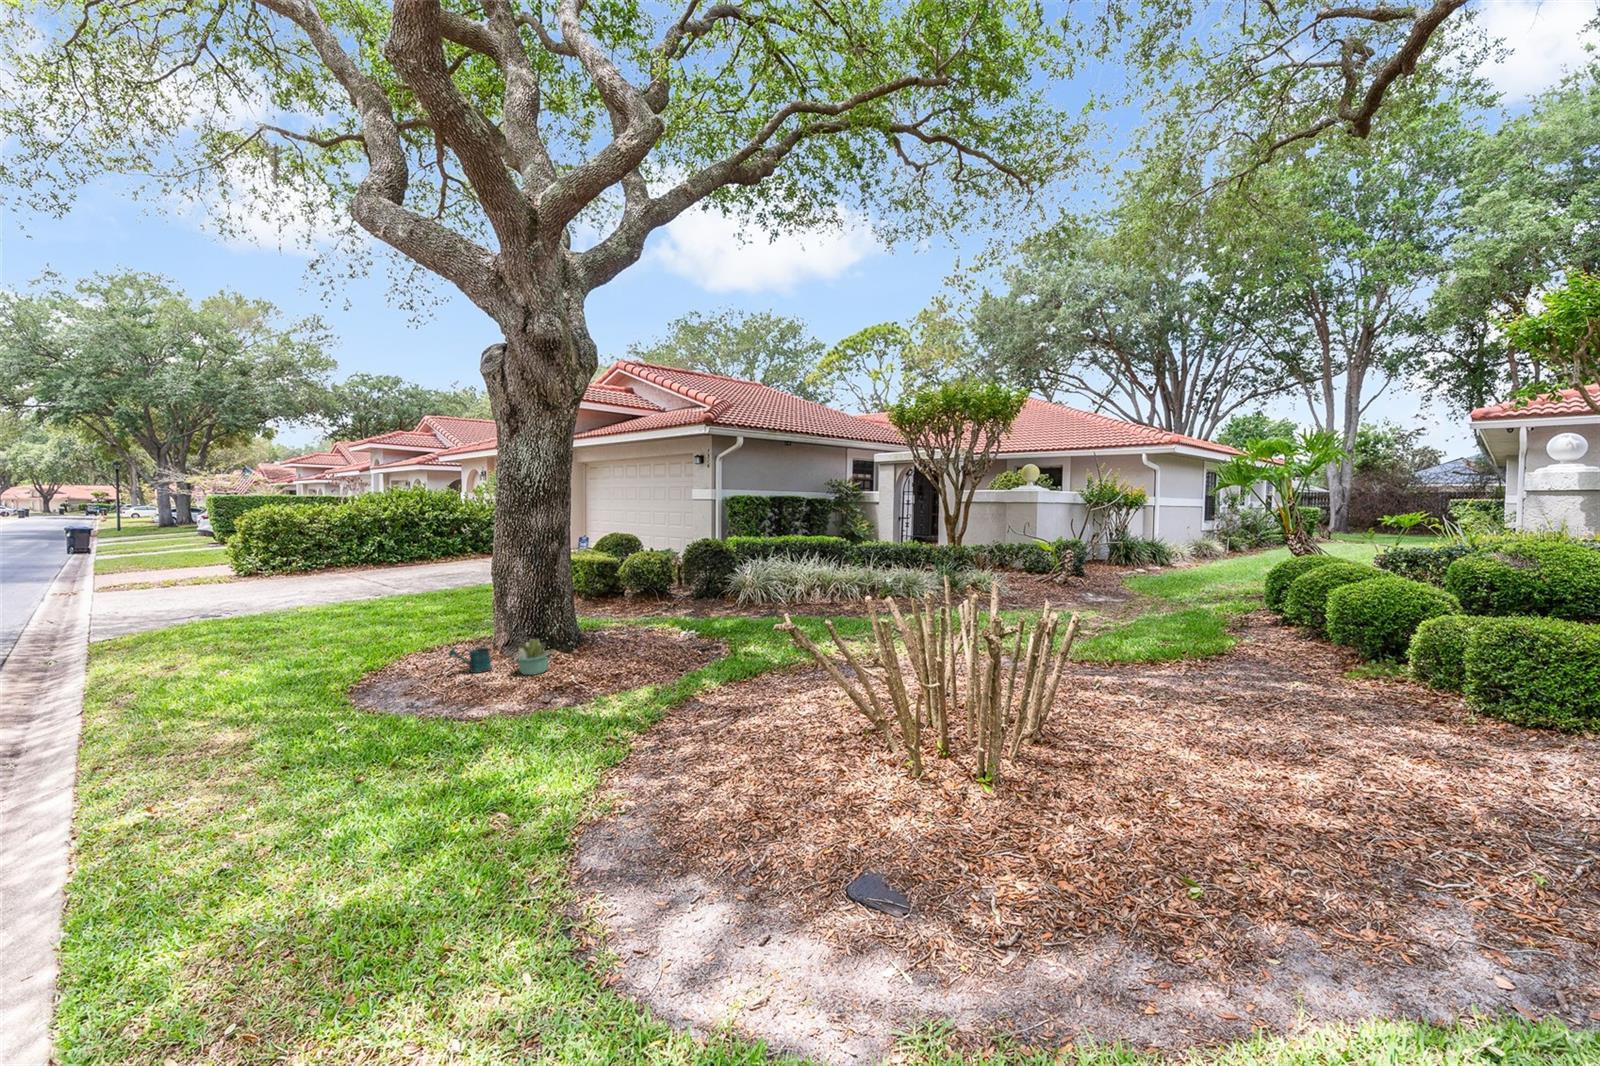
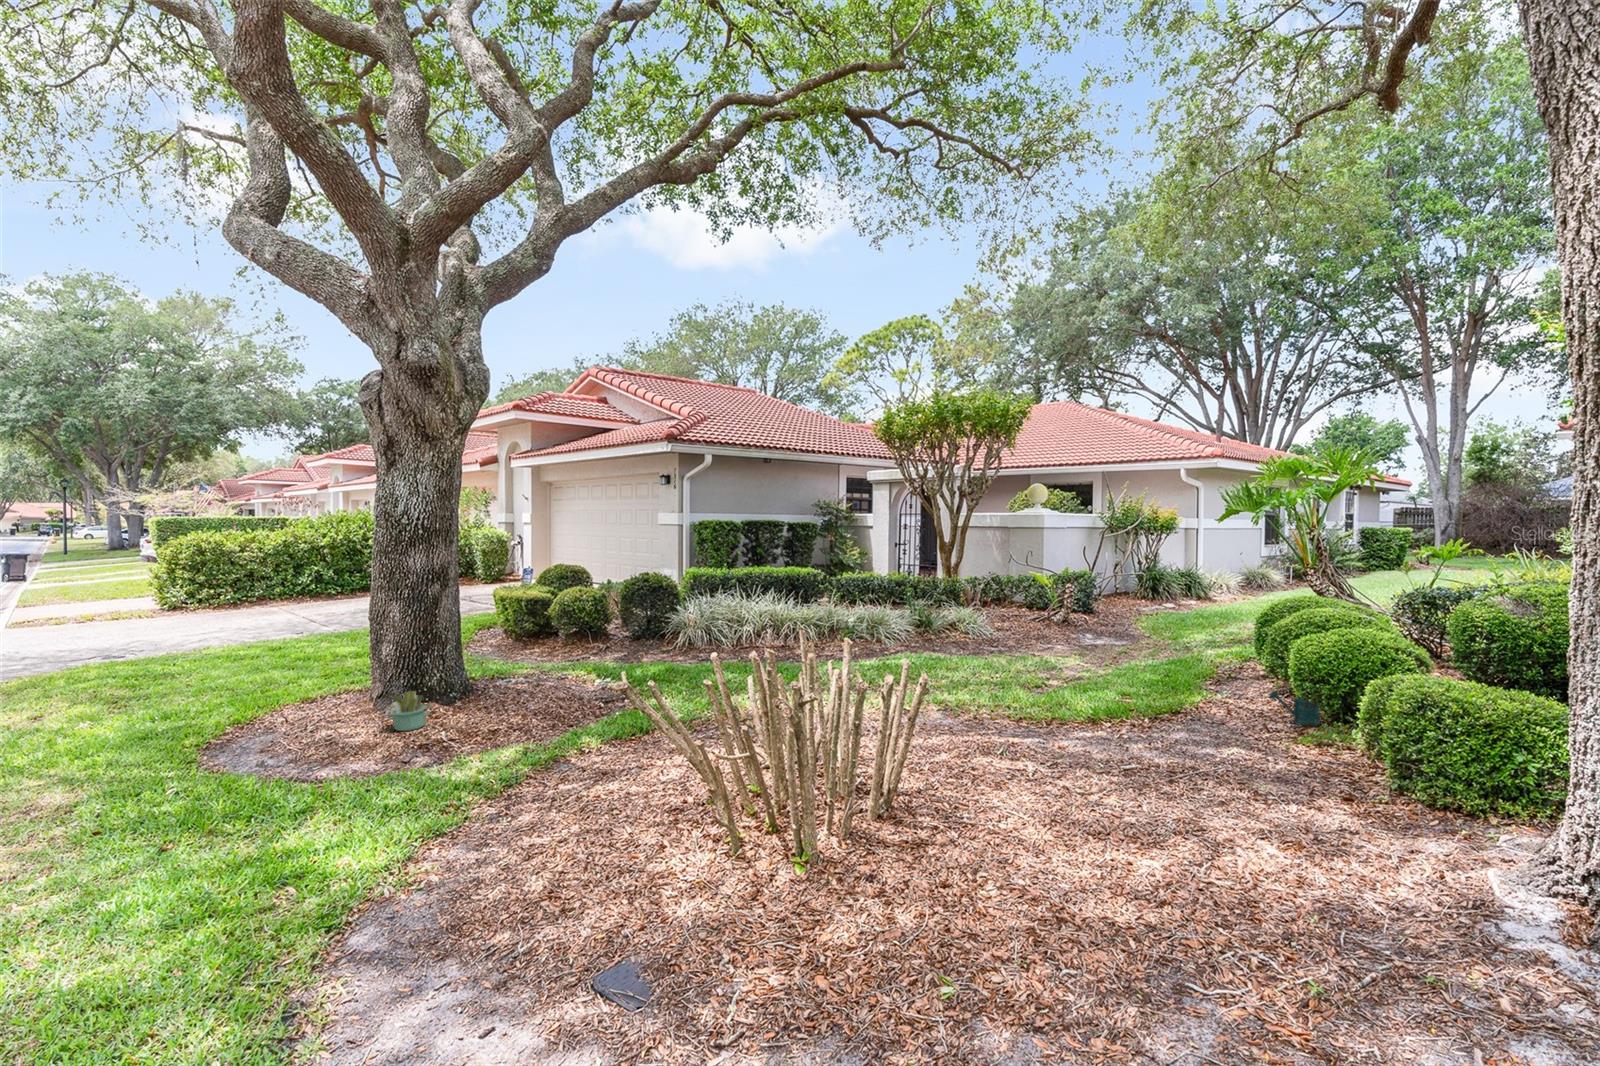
watering can: present [449,647,492,673] -> present [1269,690,1321,726]

